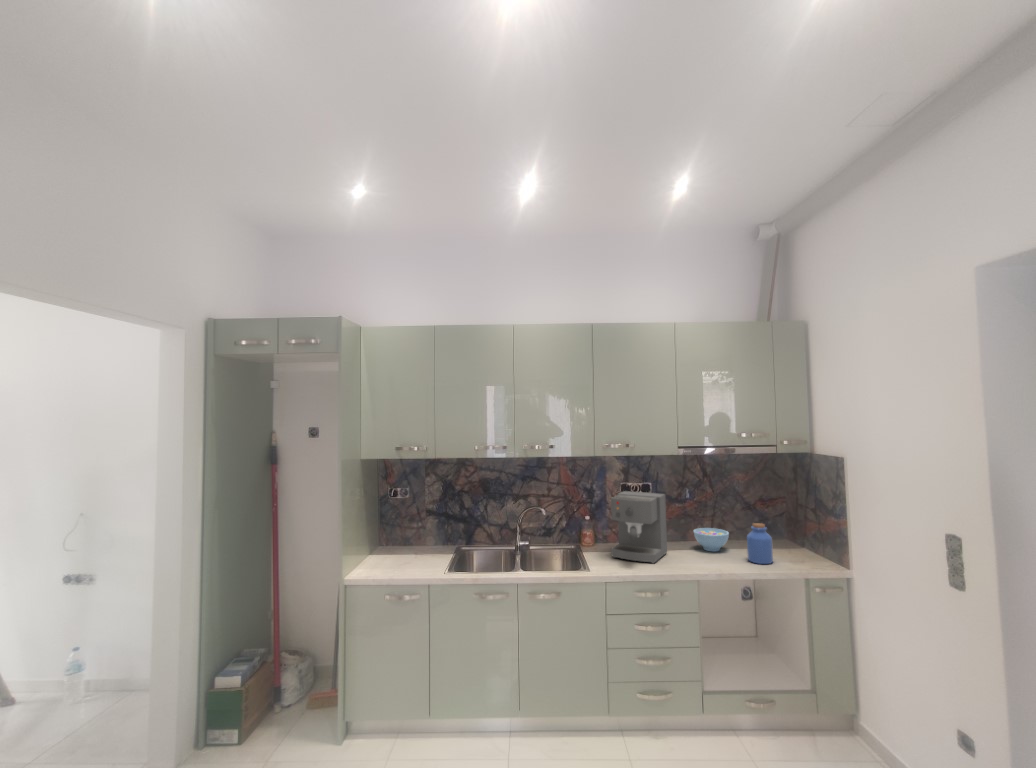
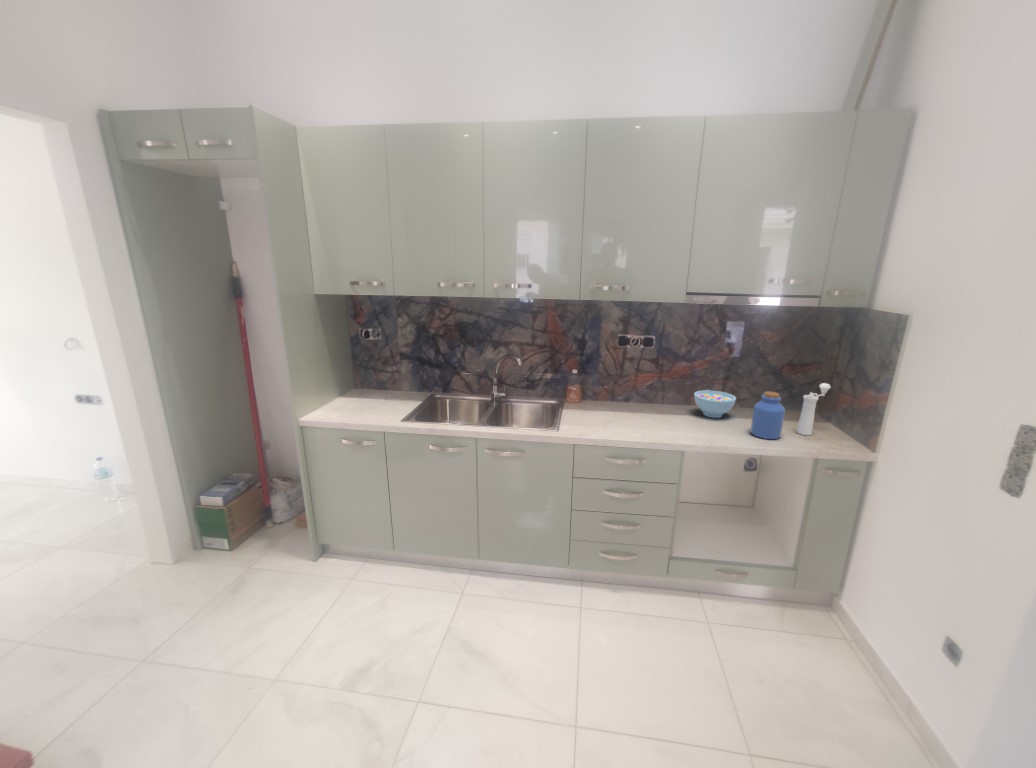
coffee maker: present [611,491,667,563] -> none [592,344,664,428]
pepper mill: none [782,514,801,559] -> present [797,383,830,435]

